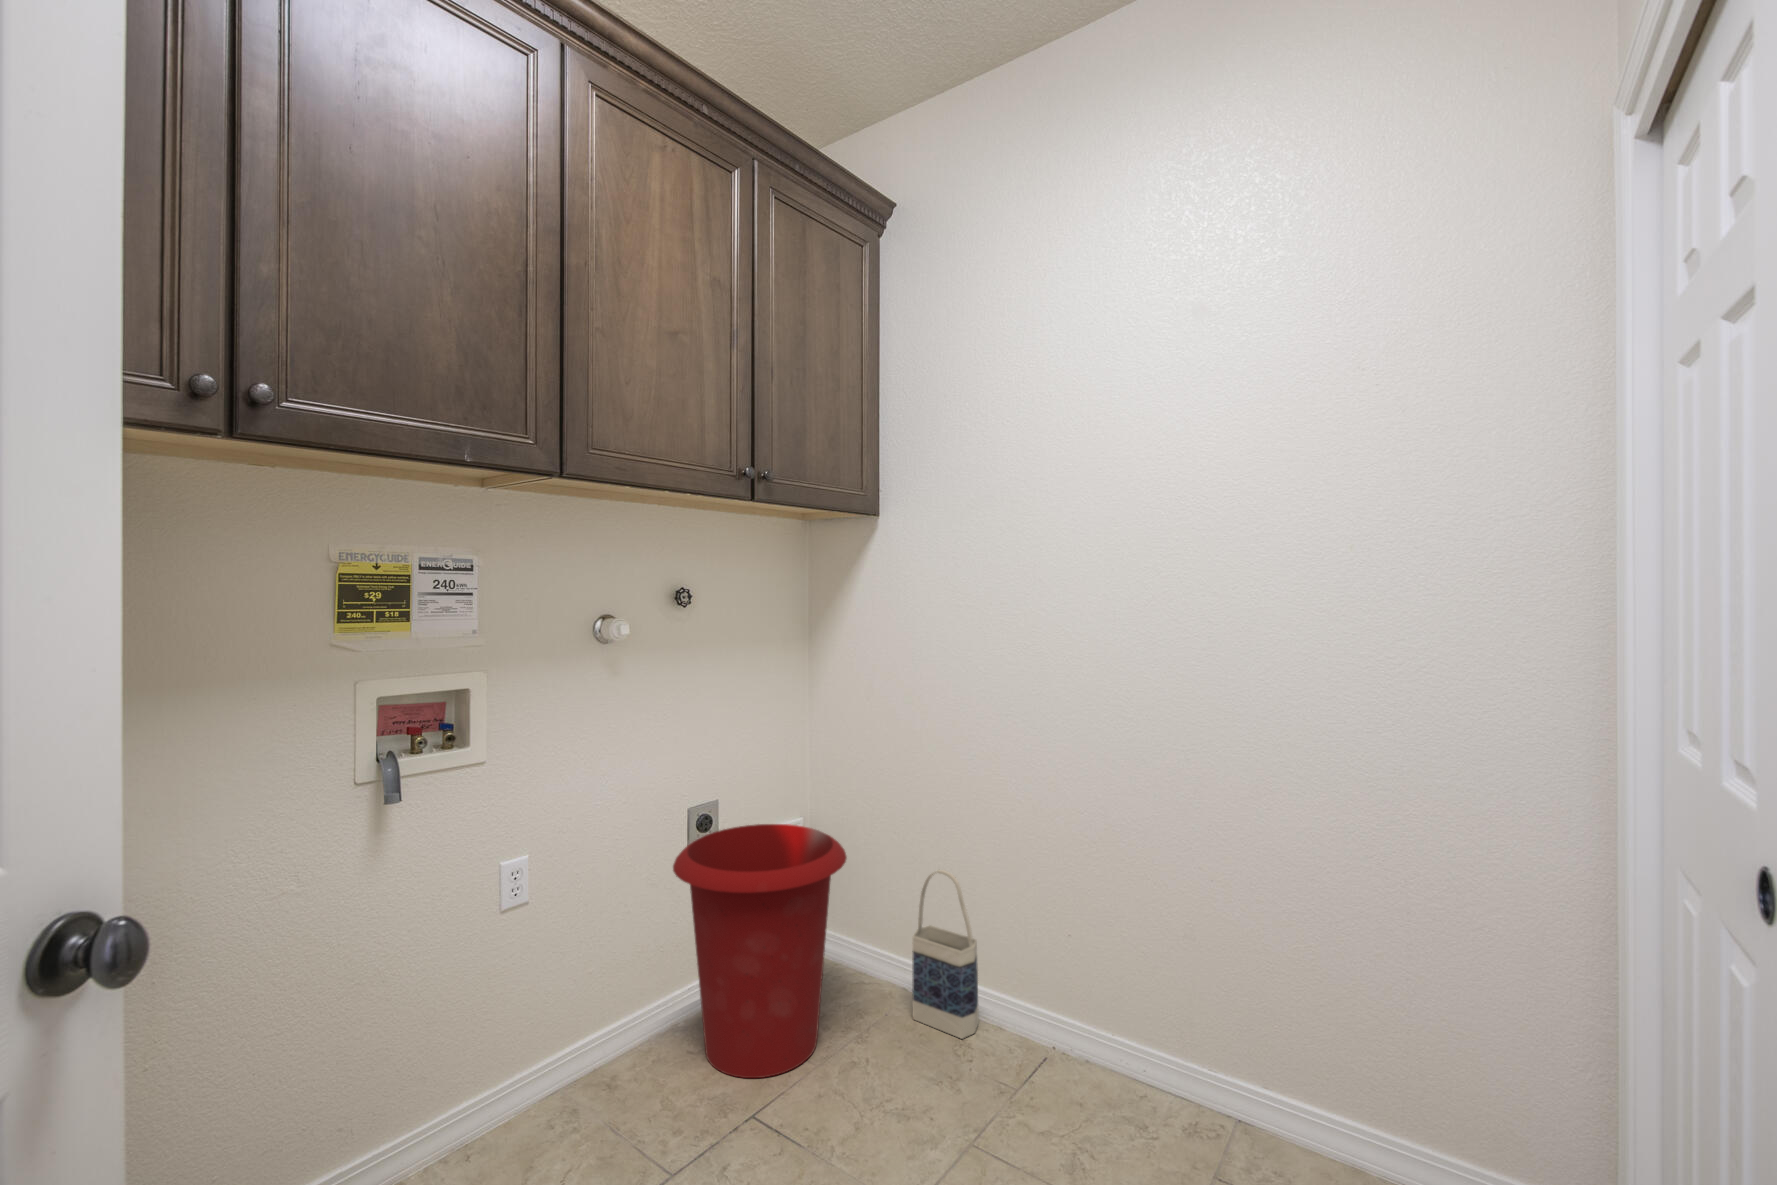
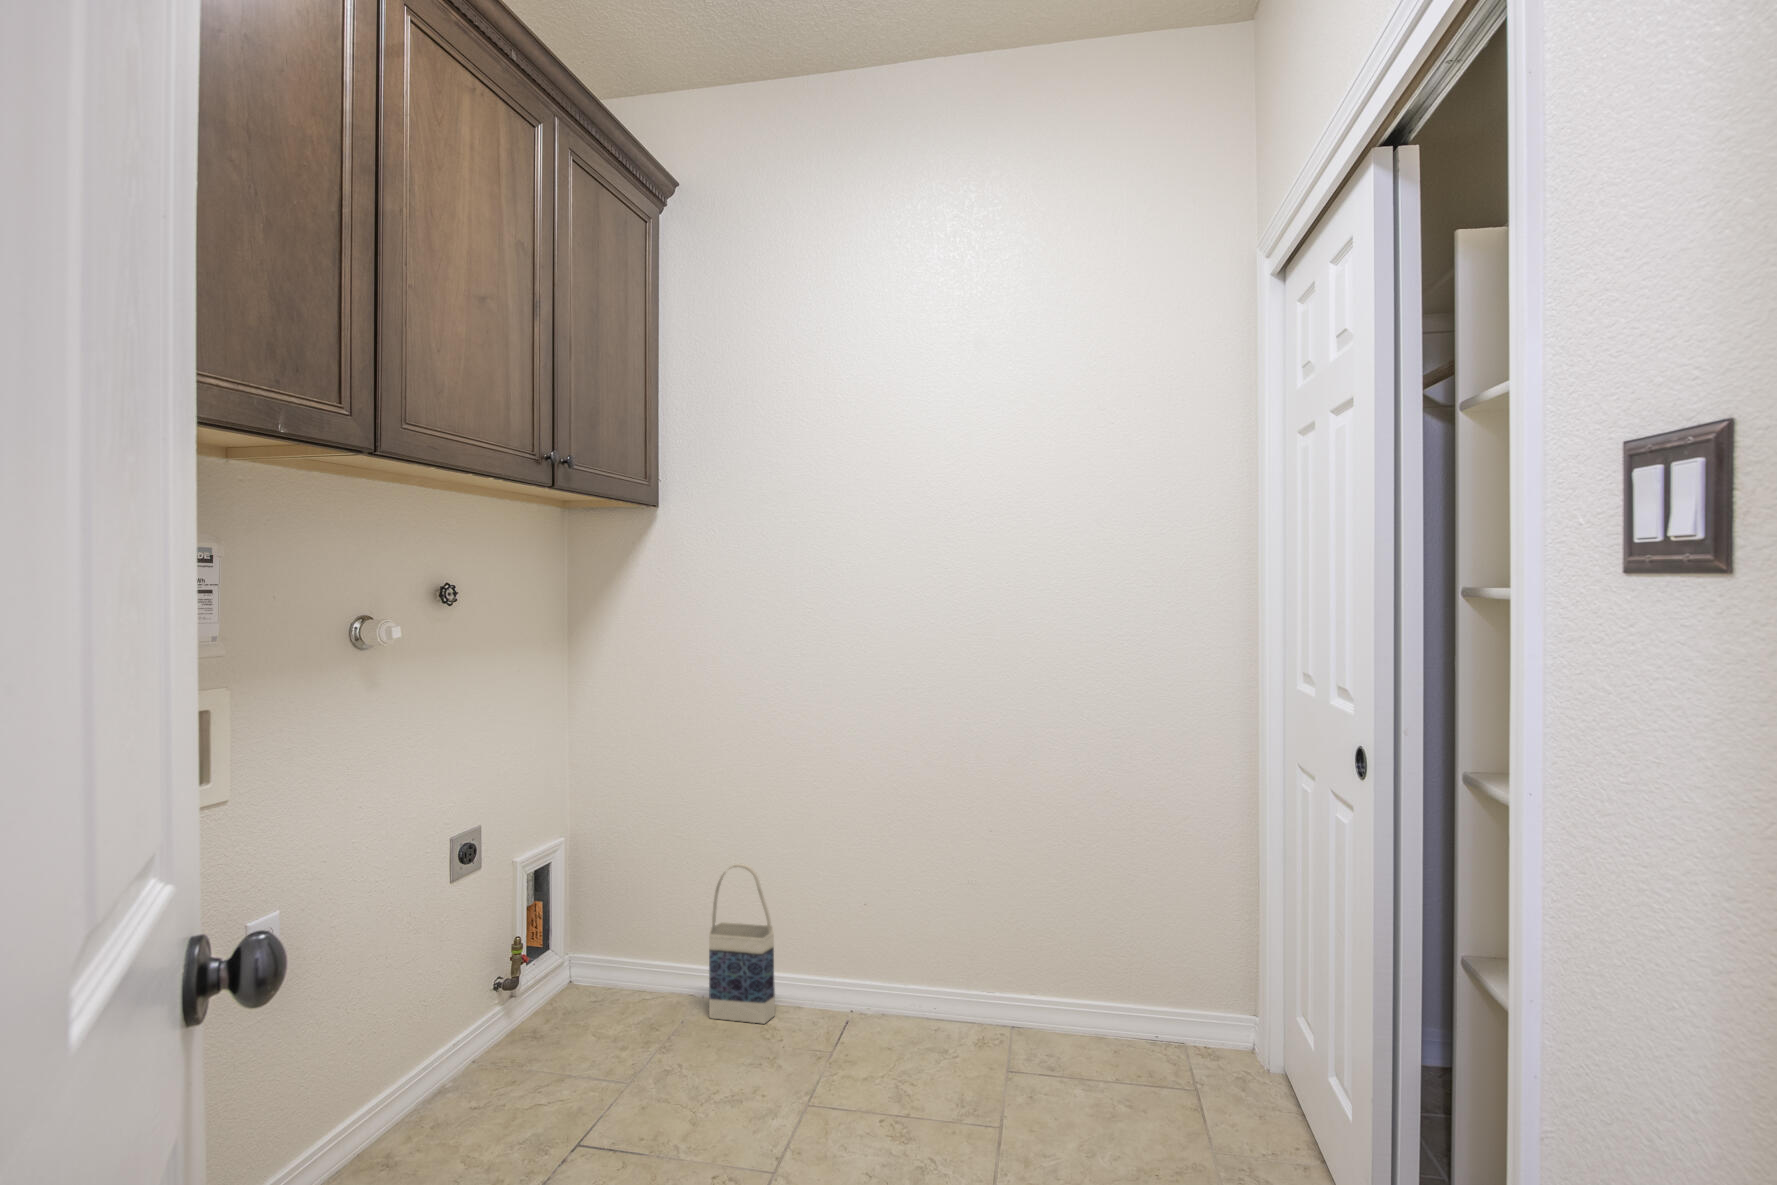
waste bin: present [673,824,847,1078] -> none [450,840,652,1116]

